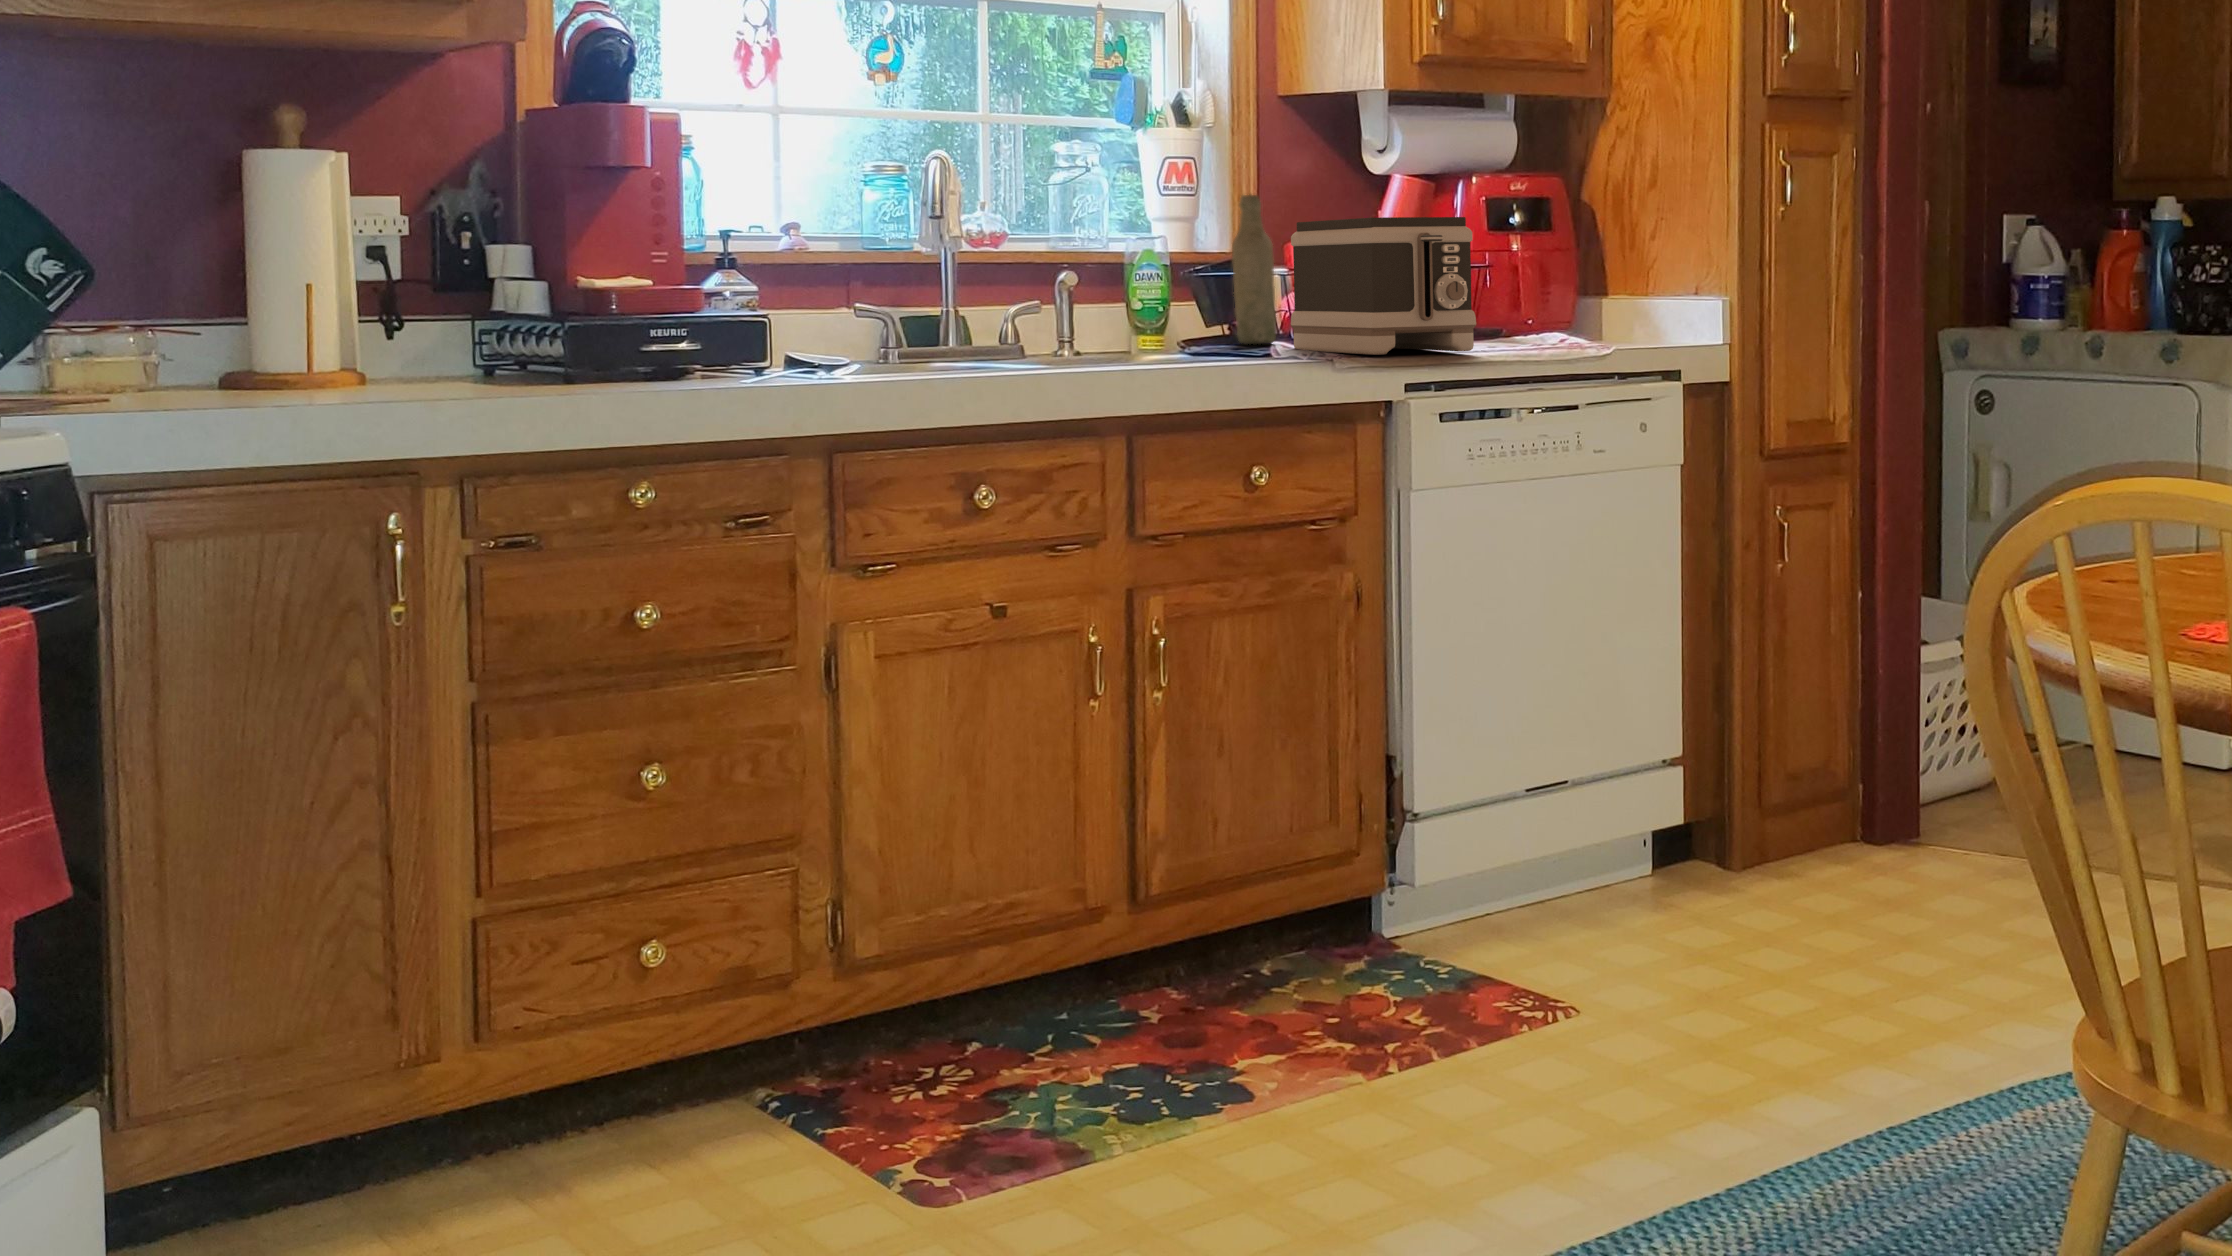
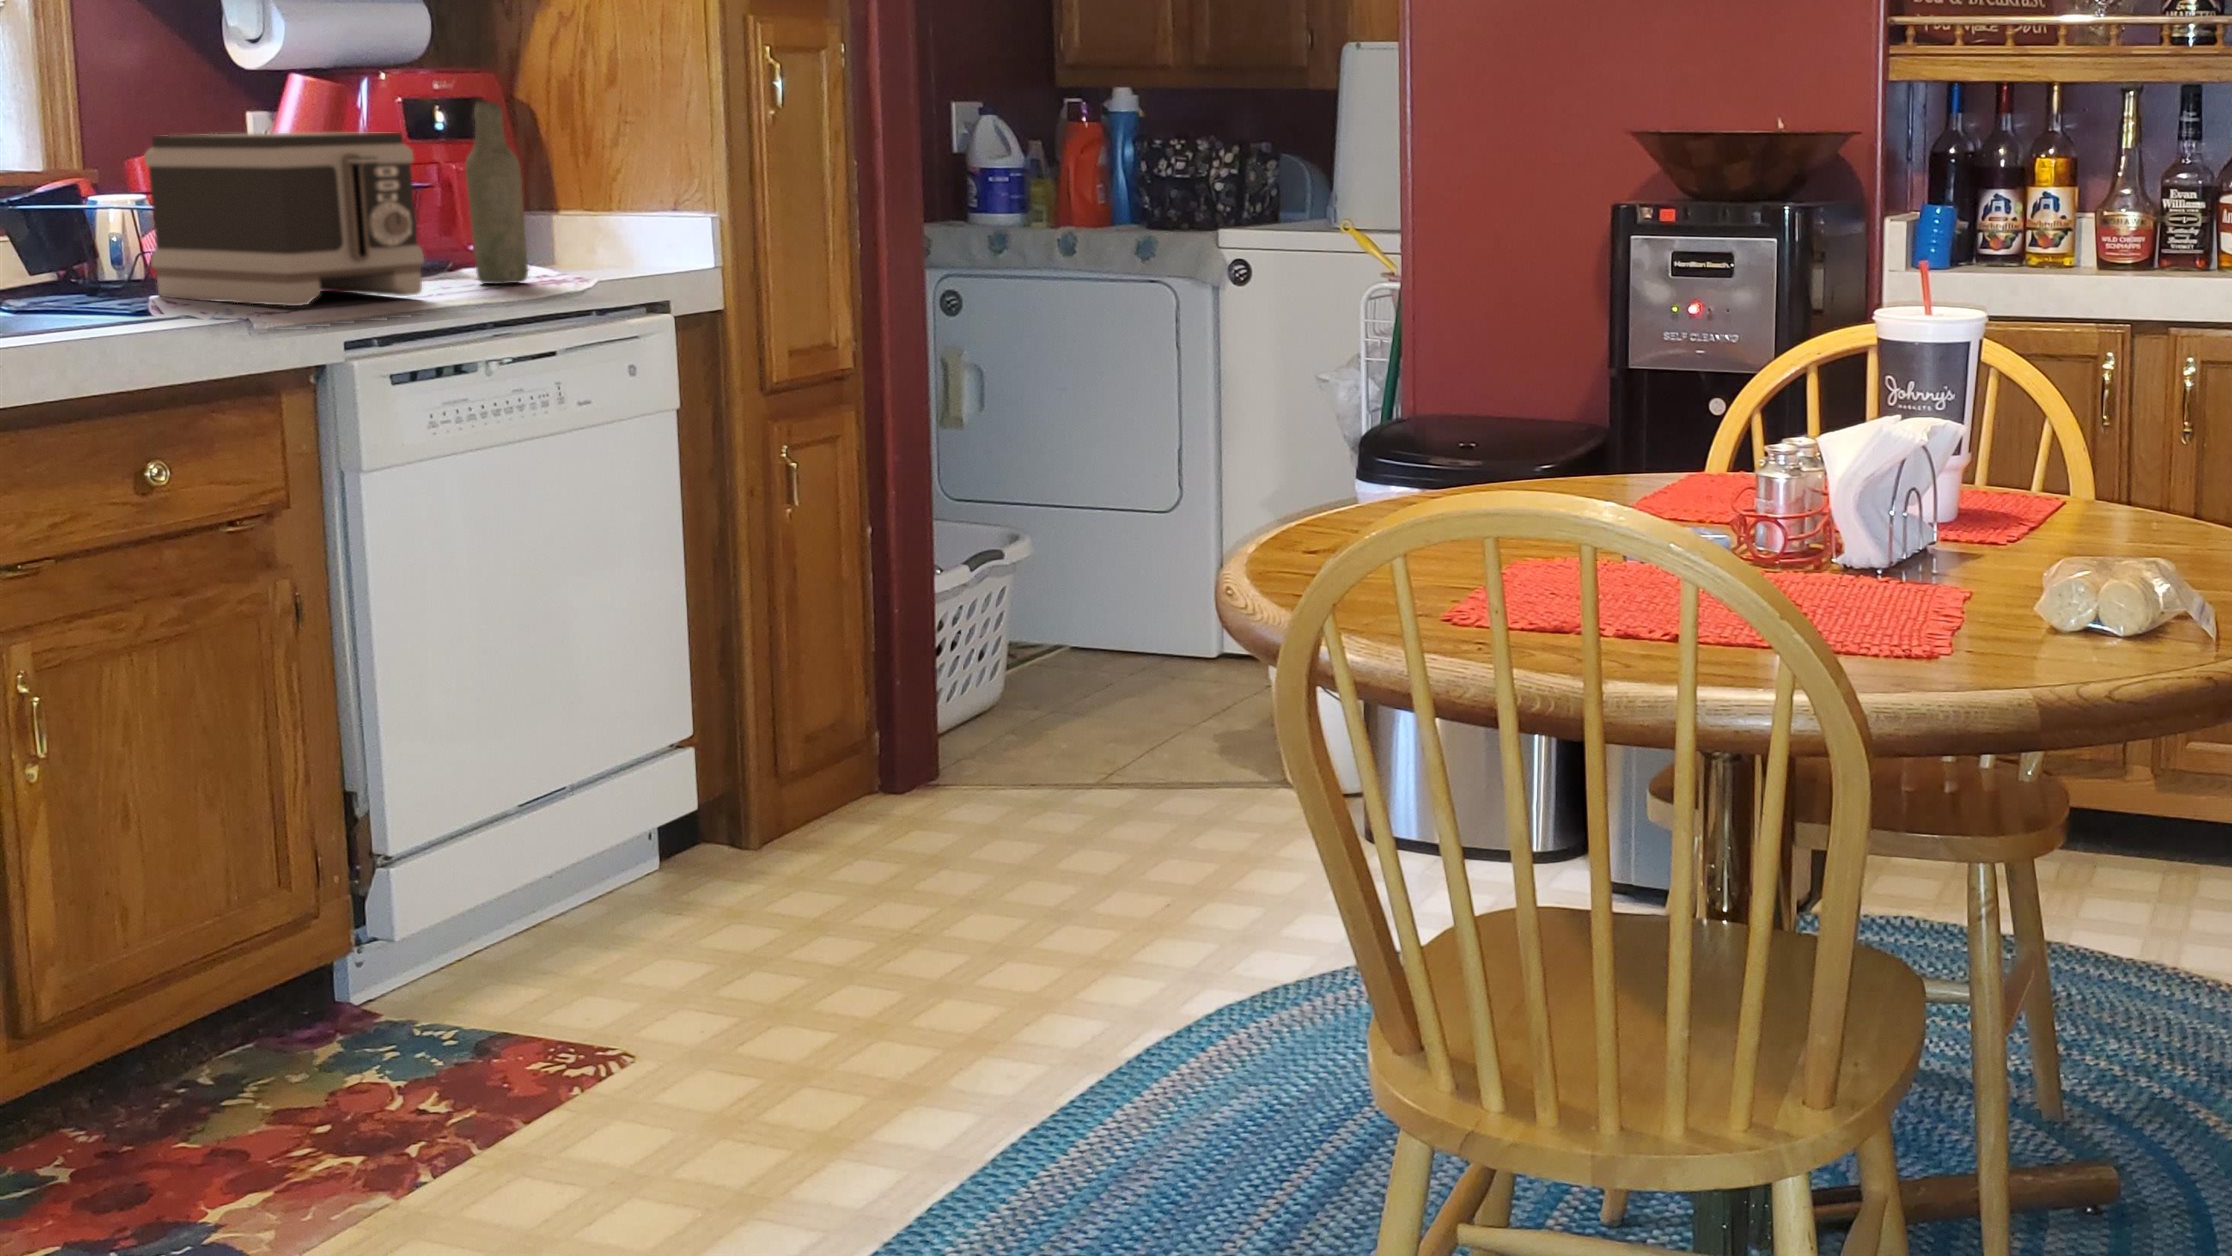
bottle: present [1232,195,1276,344] -> present [466,102,528,284]

